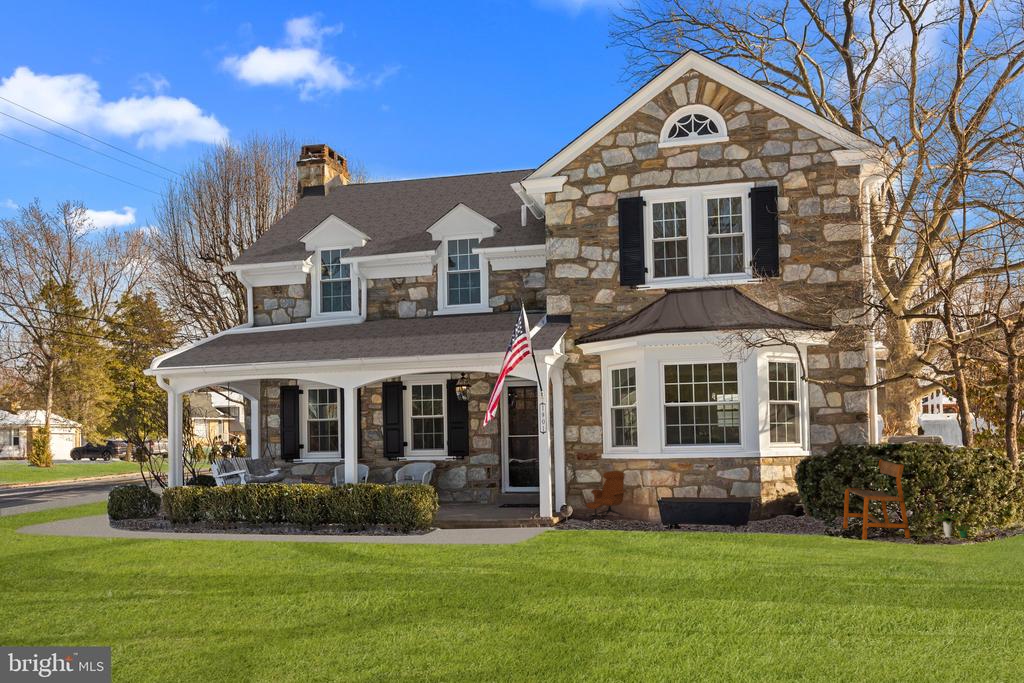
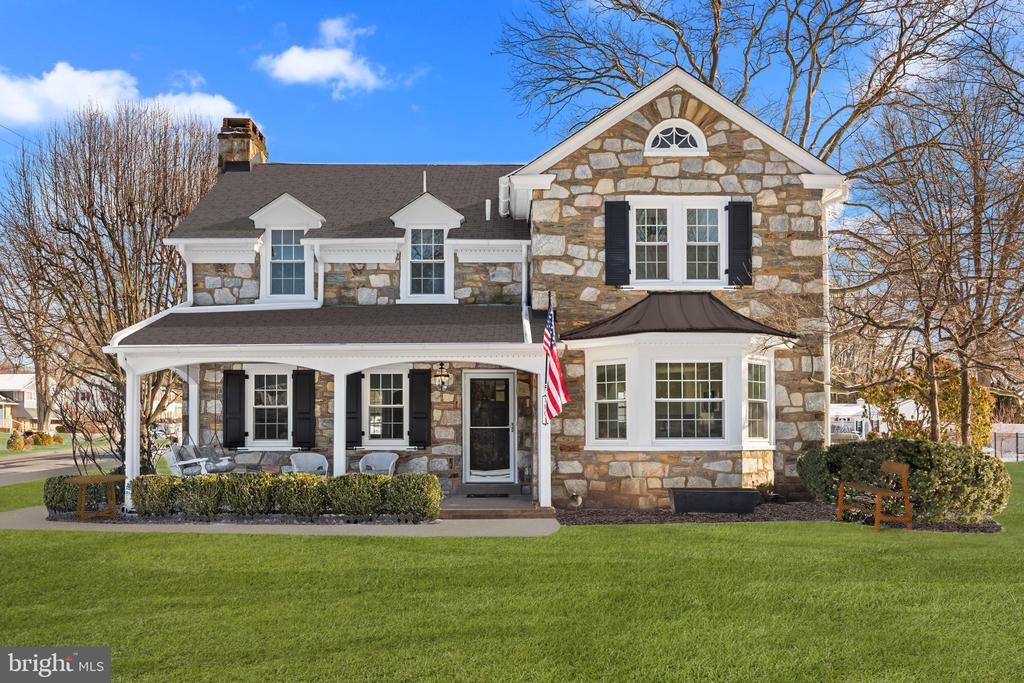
lounge chair: present [586,471,626,519] -> none [584,463,618,512]
round table: none [114,482,169,522] -> present [65,475,128,520]
potted plant: present [935,511,970,538] -> none [928,504,963,528]

